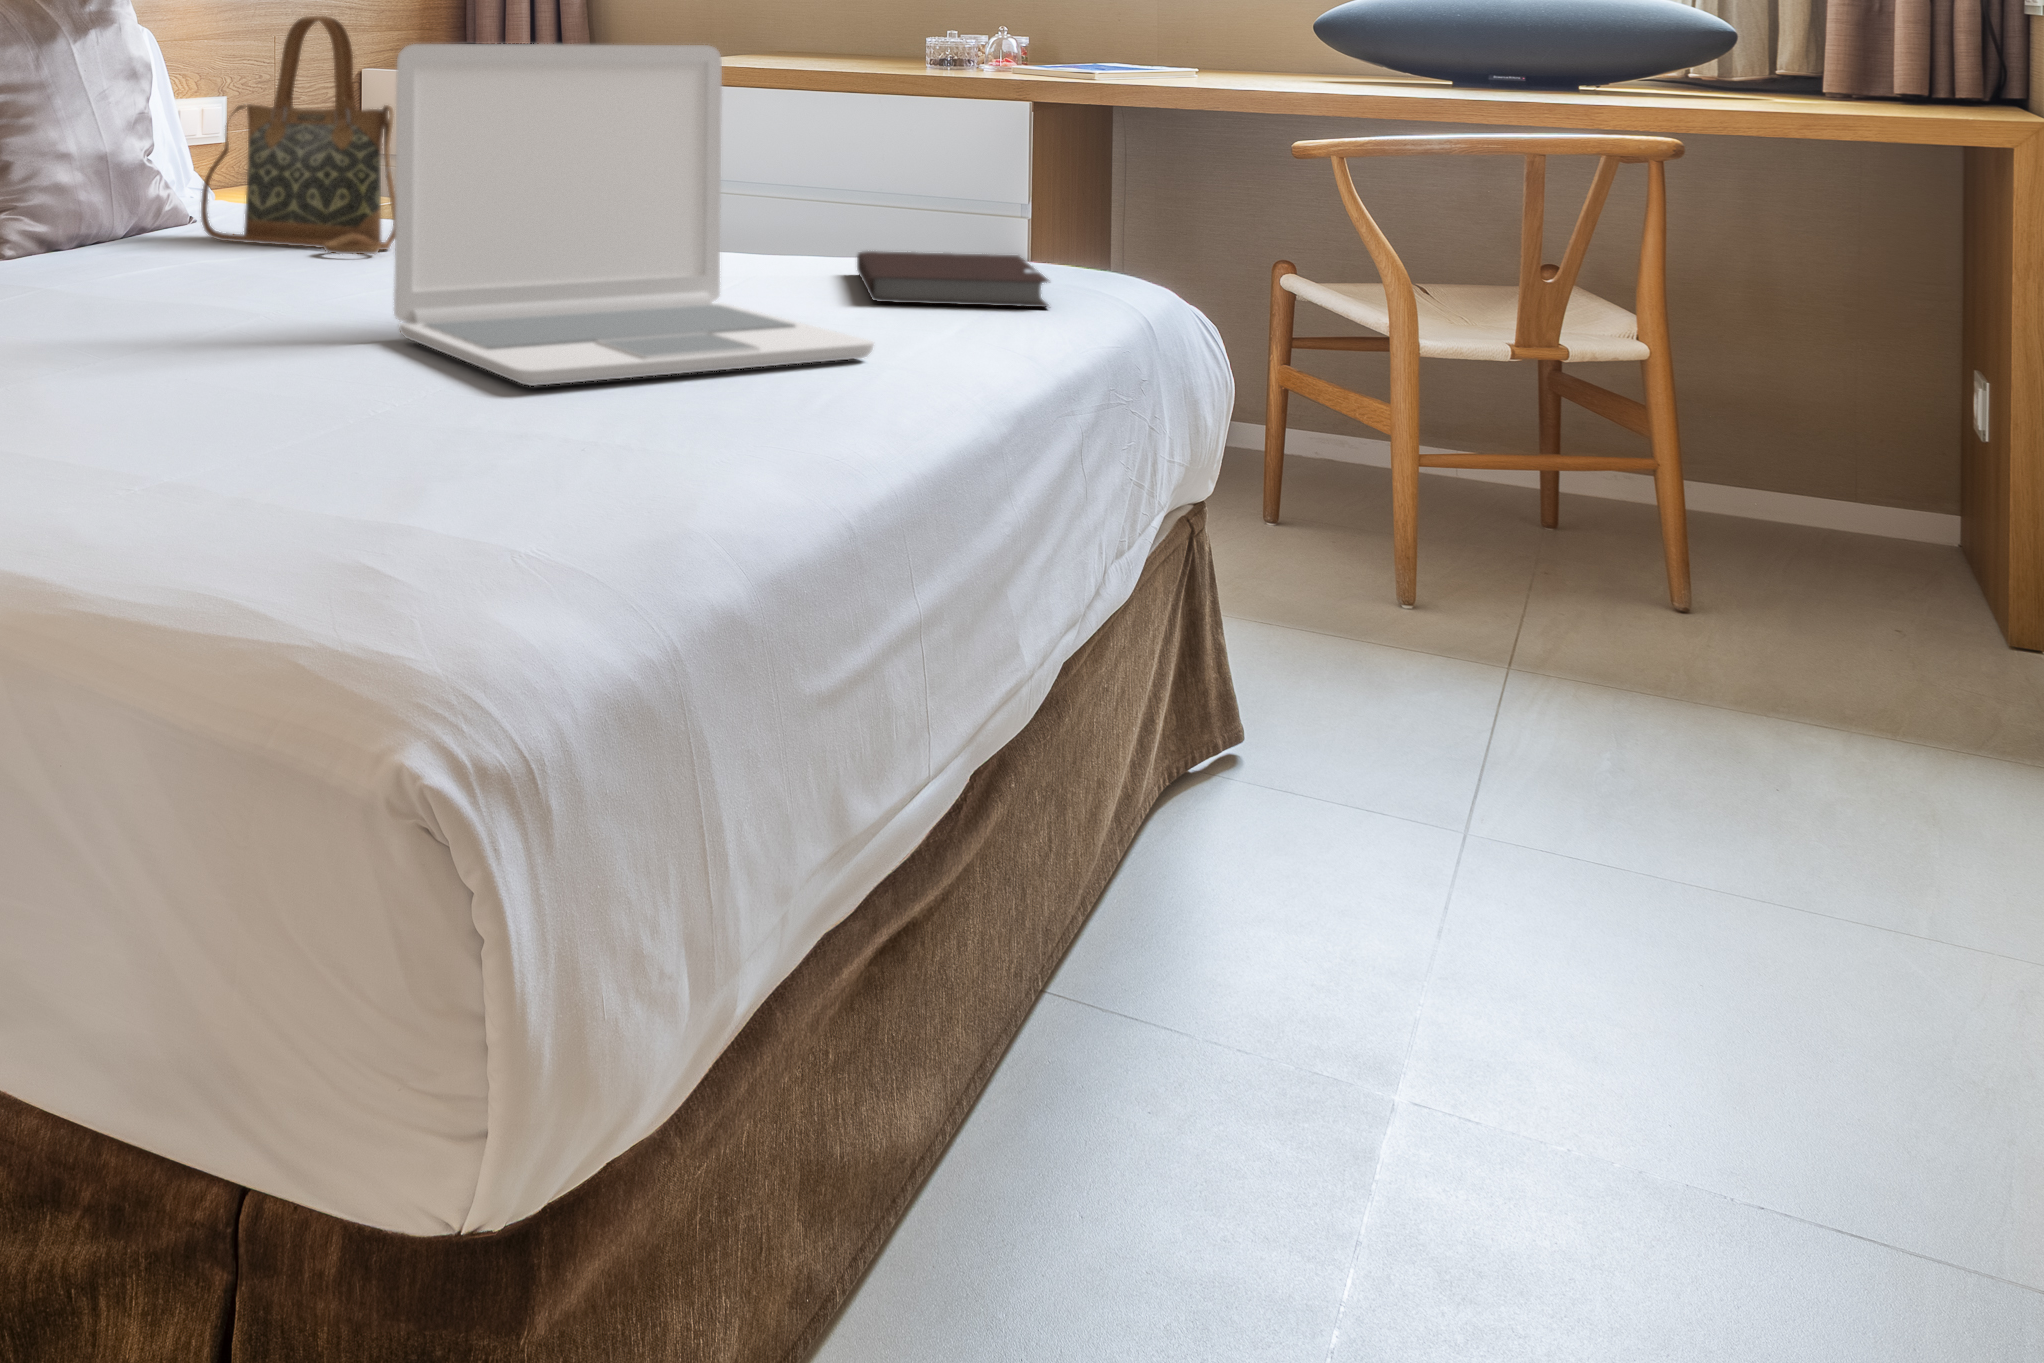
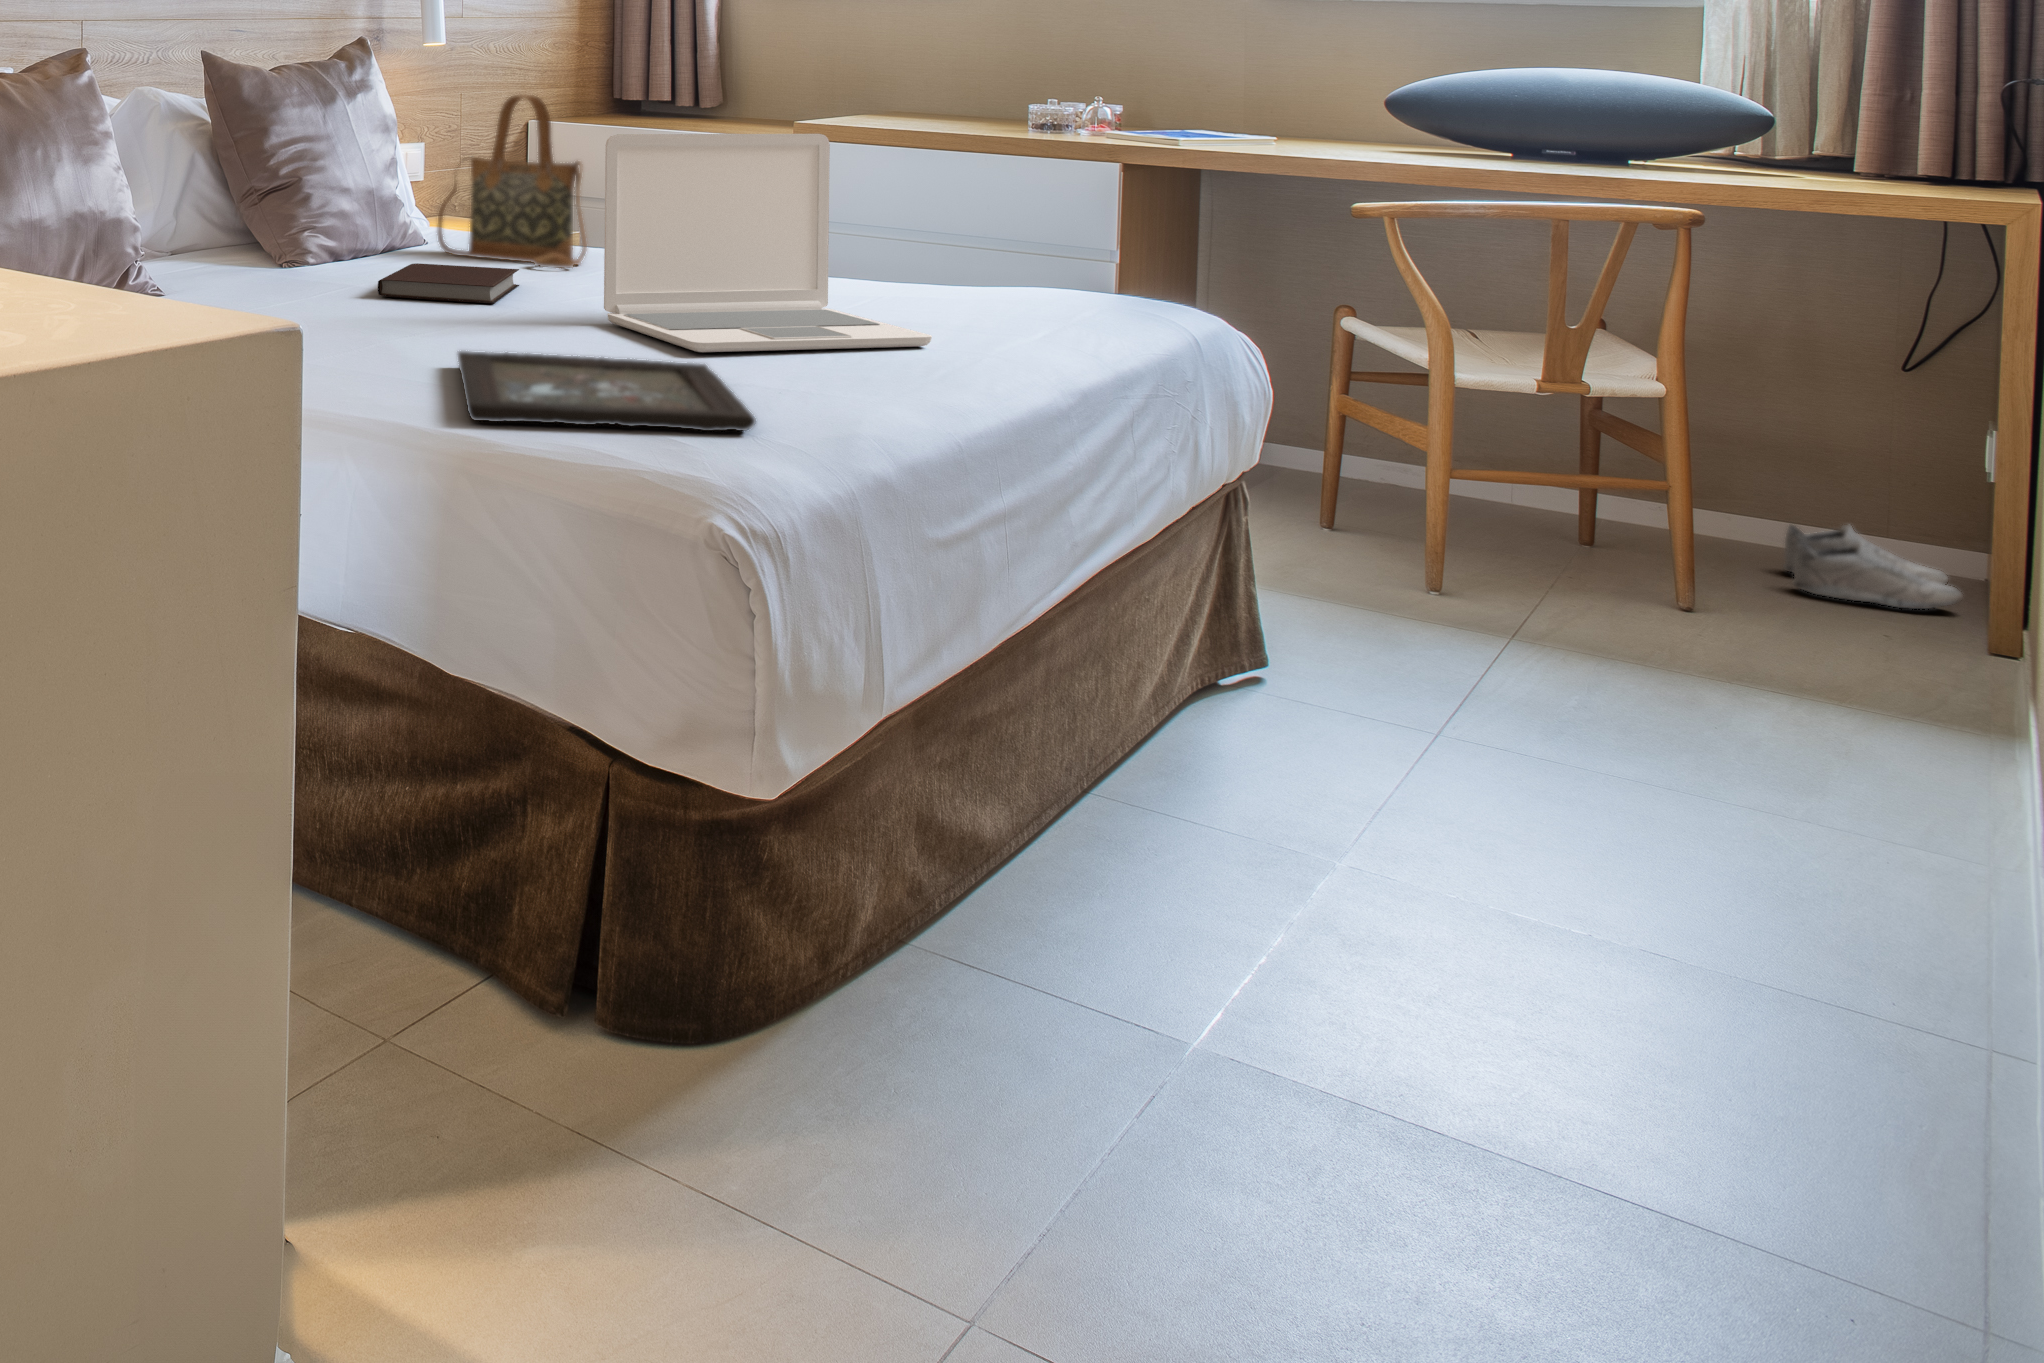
notebook: present [857,251,1049,307] -> present [378,263,519,304]
tray: none [49,408,614,575] -> present [458,351,755,431]
shoe: none [1729,503,1930,602] -> present [1784,525,1962,609]

